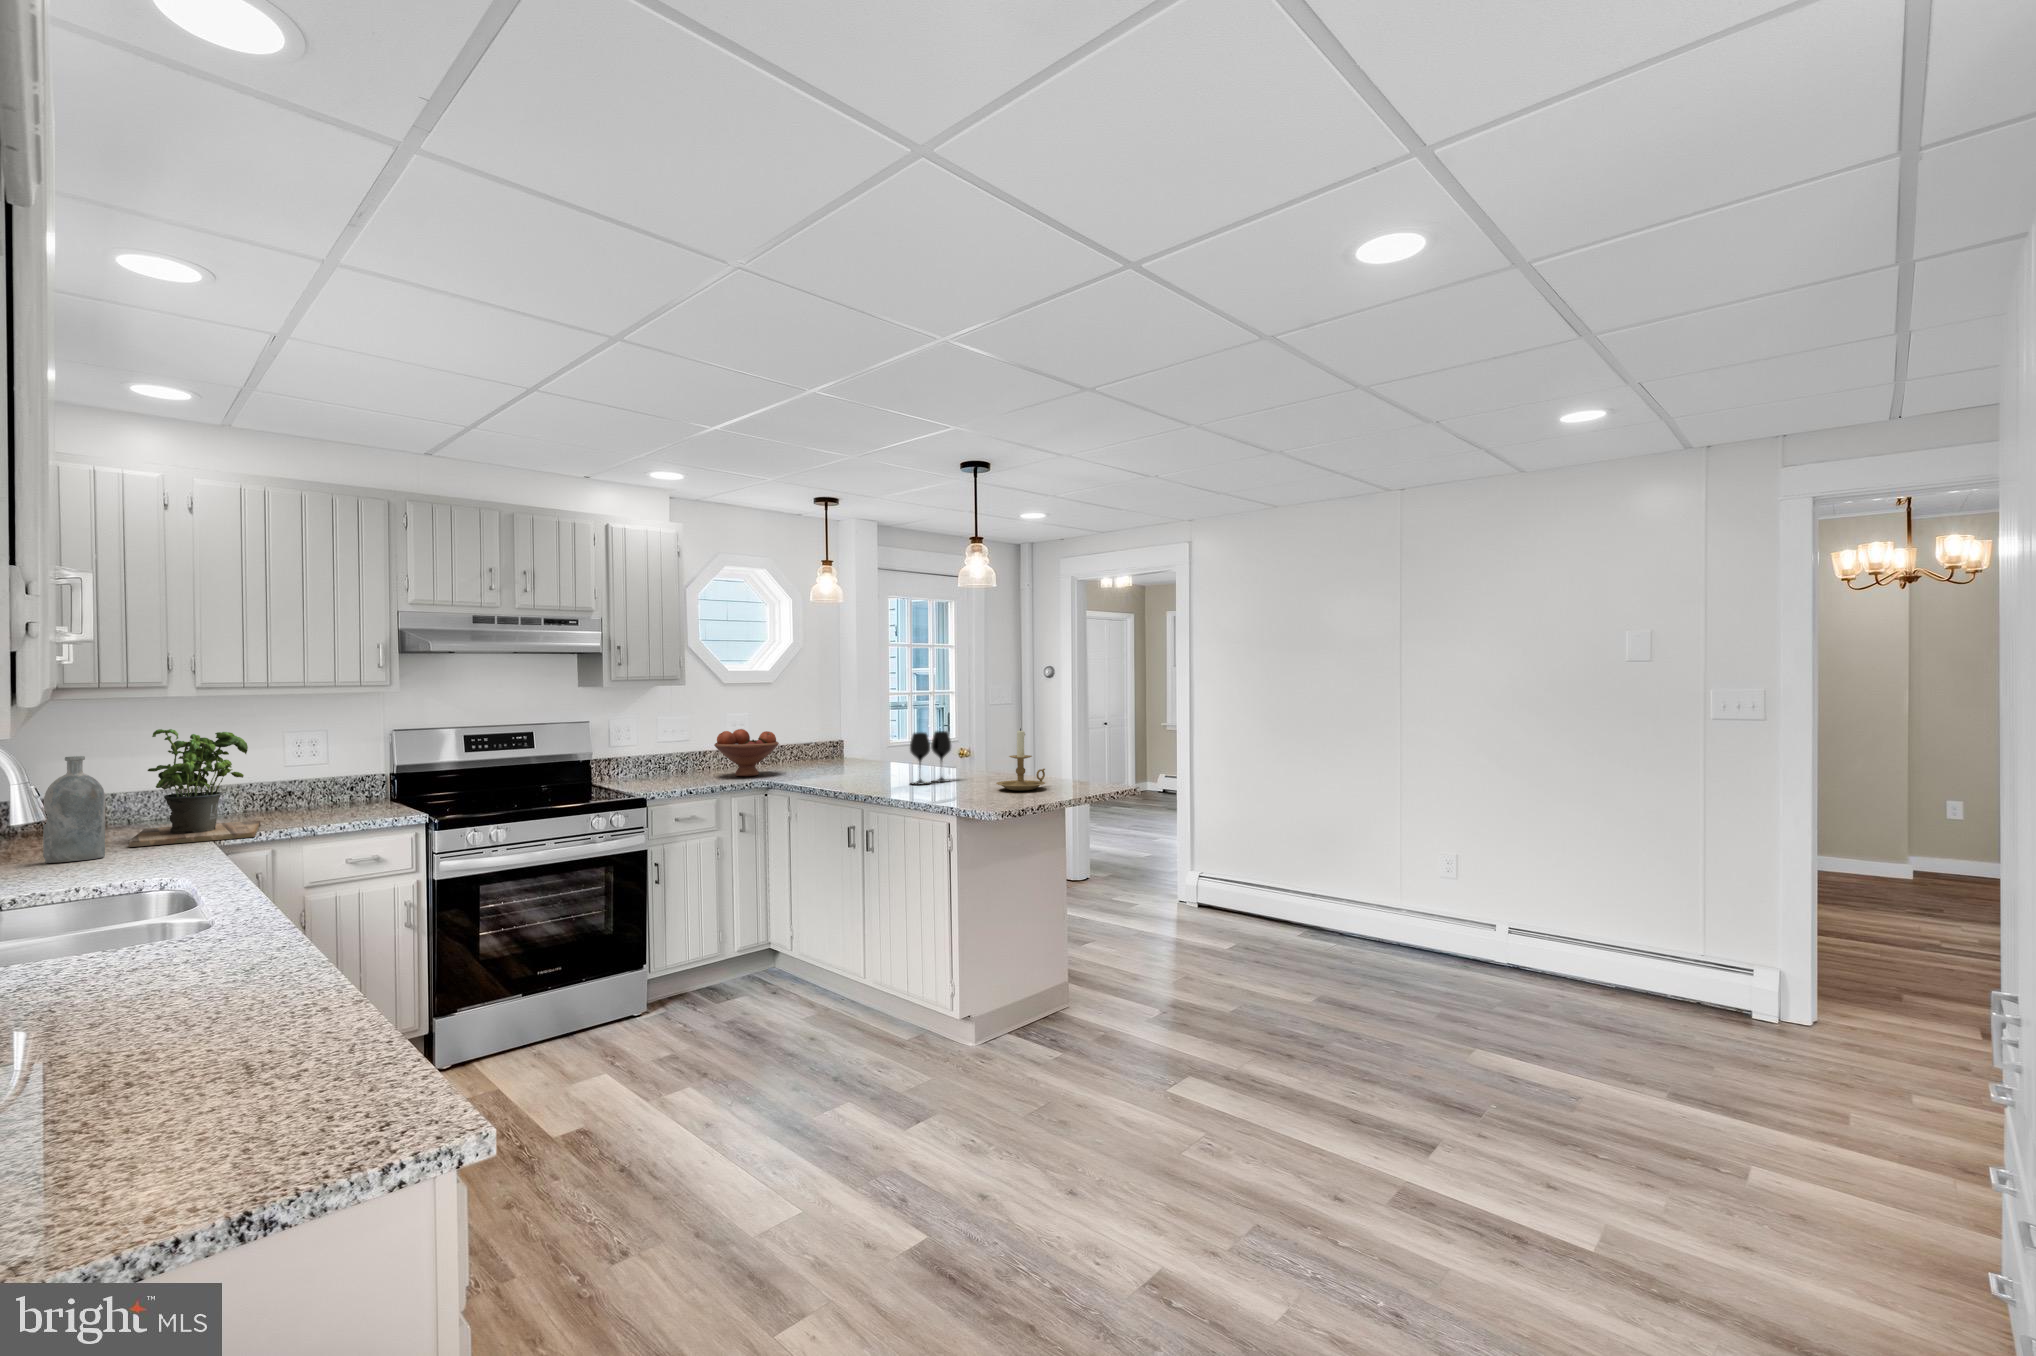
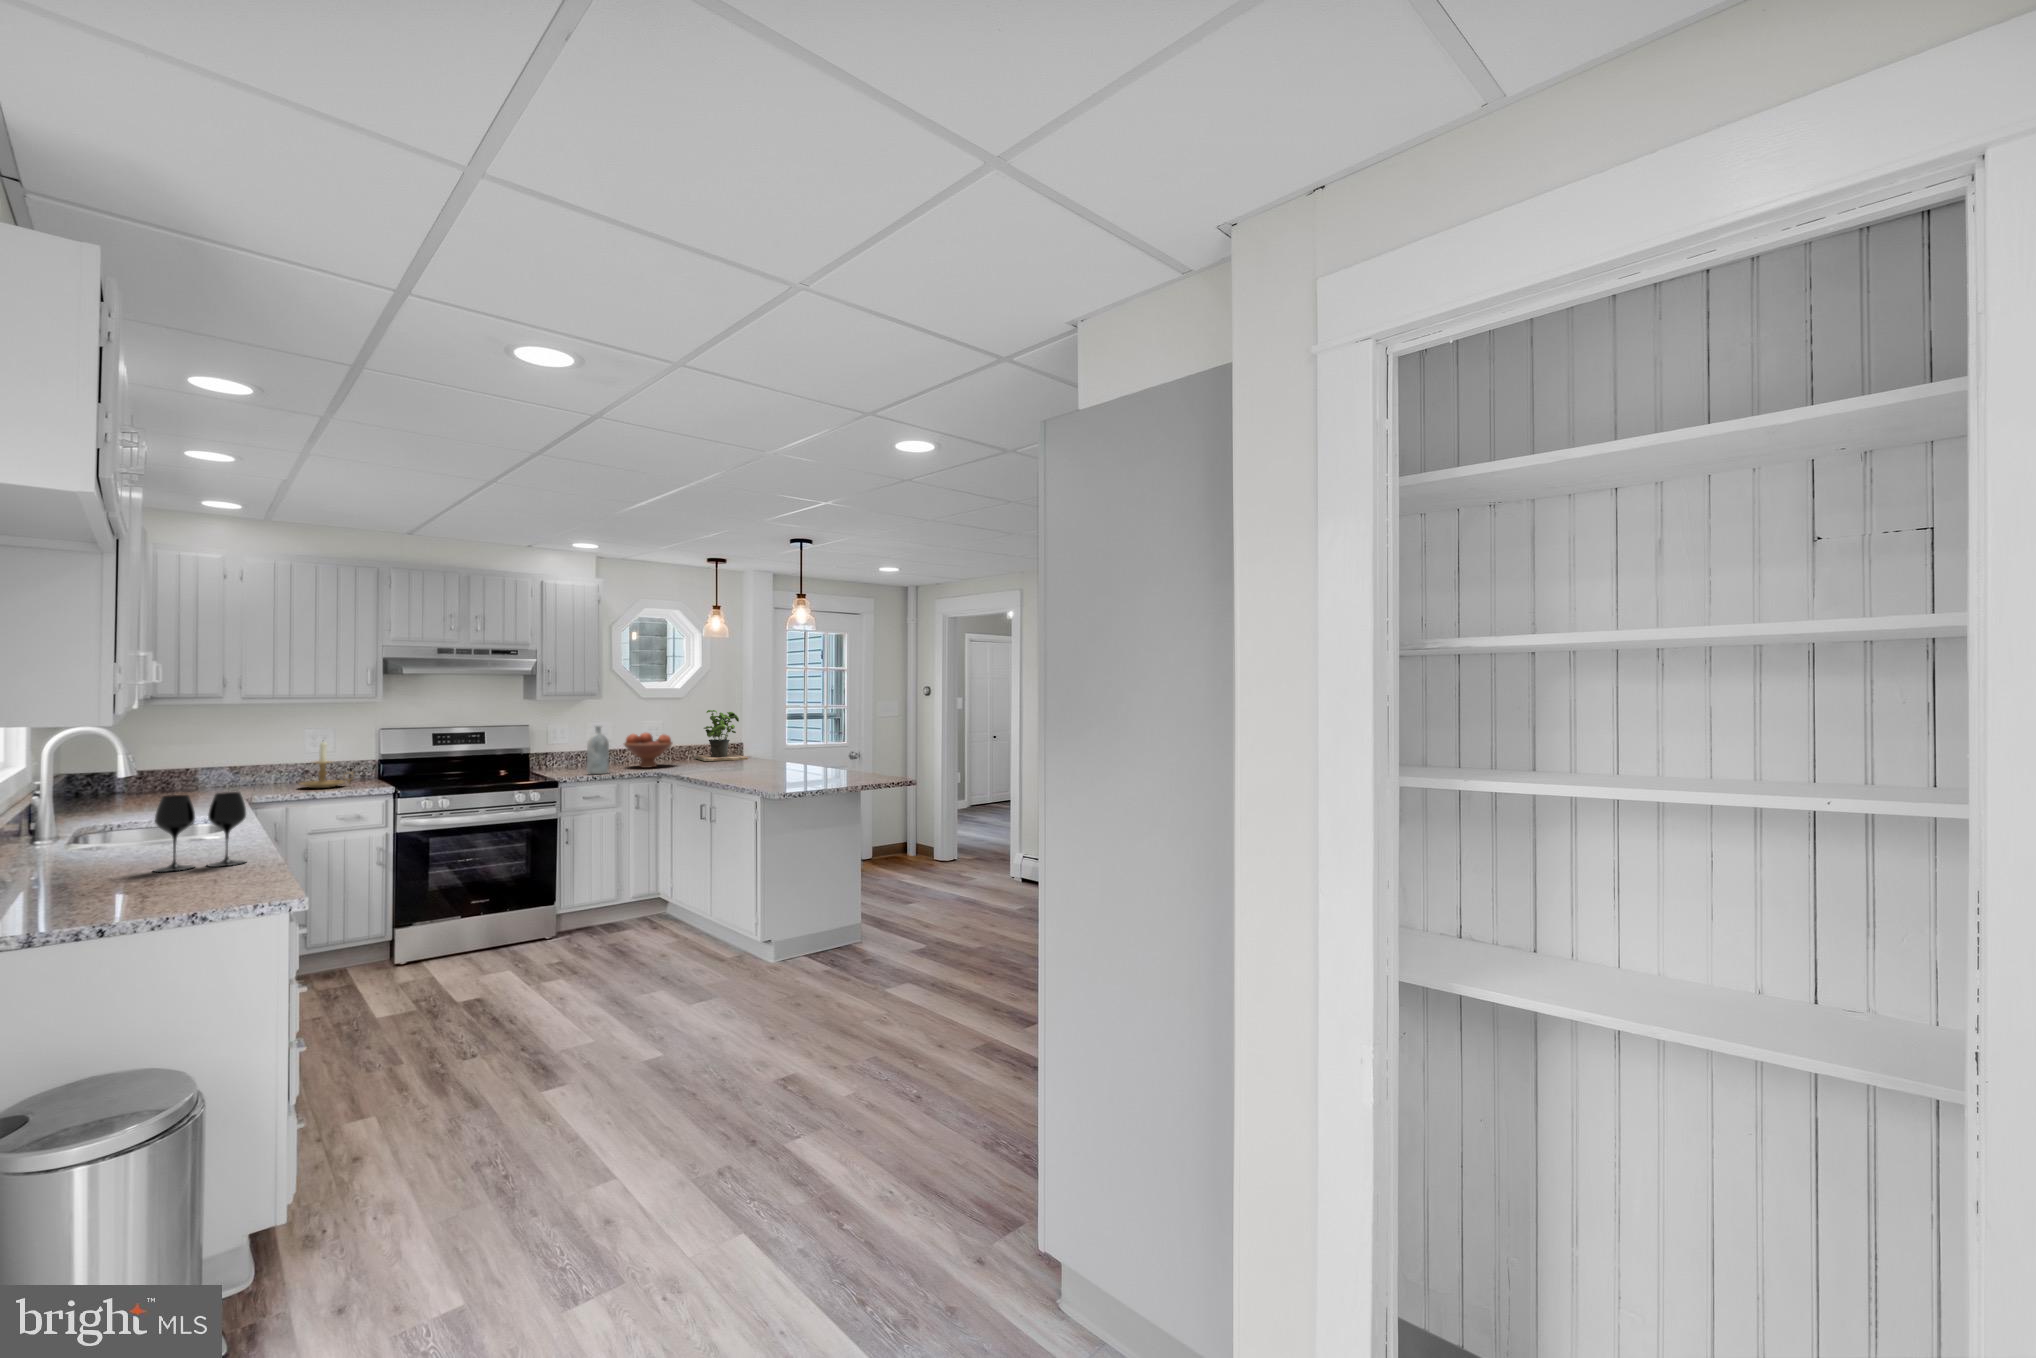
potted plant: present [129,729,260,847] -> present [694,710,748,761]
candle holder: present [996,729,1045,791] -> present [301,742,353,788]
wine glass: present [910,731,951,785] -> present [154,792,246,872]
bottle: present [43,756,105,863] -> present [587,726,609,774]

